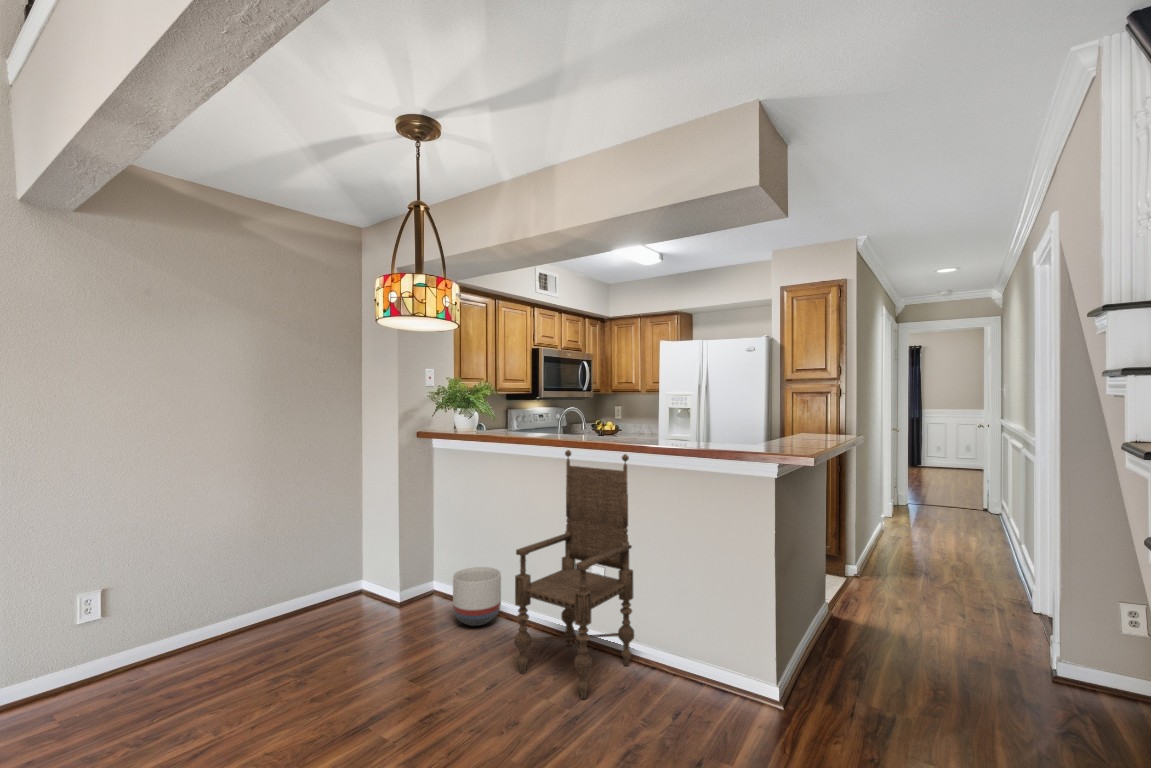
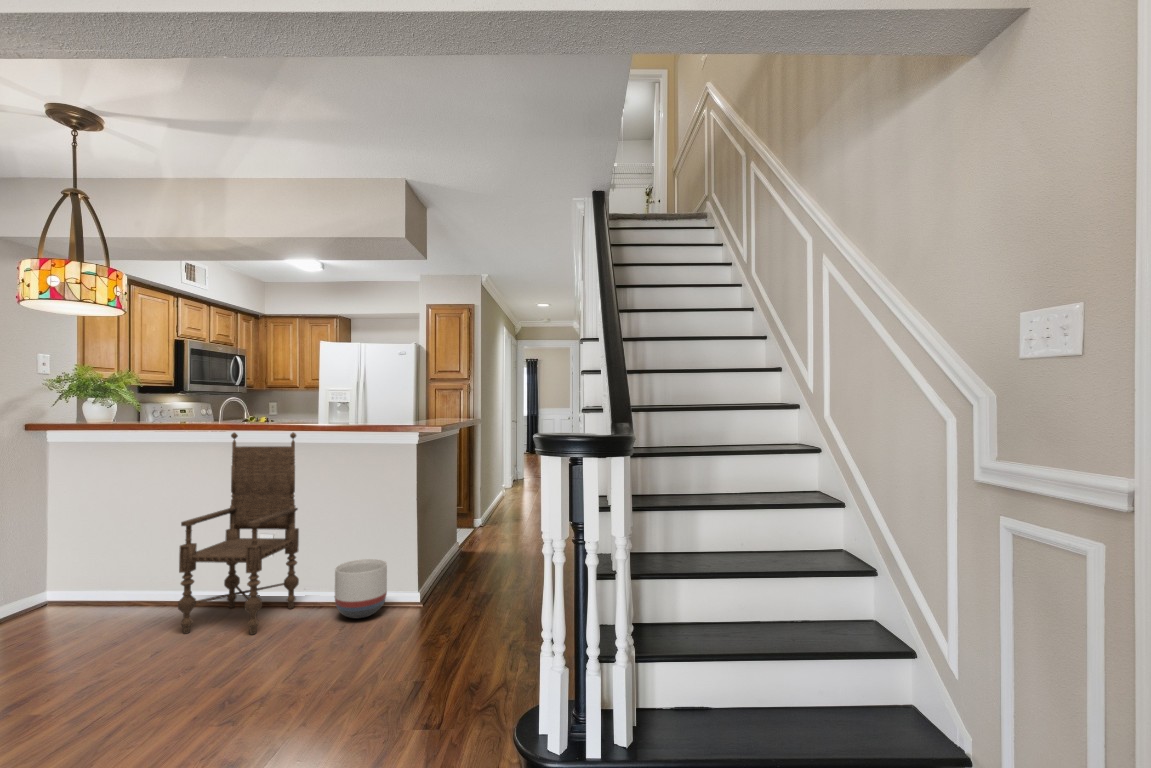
planter: present [453,567,501,626] -> present [335,559,387,618]

